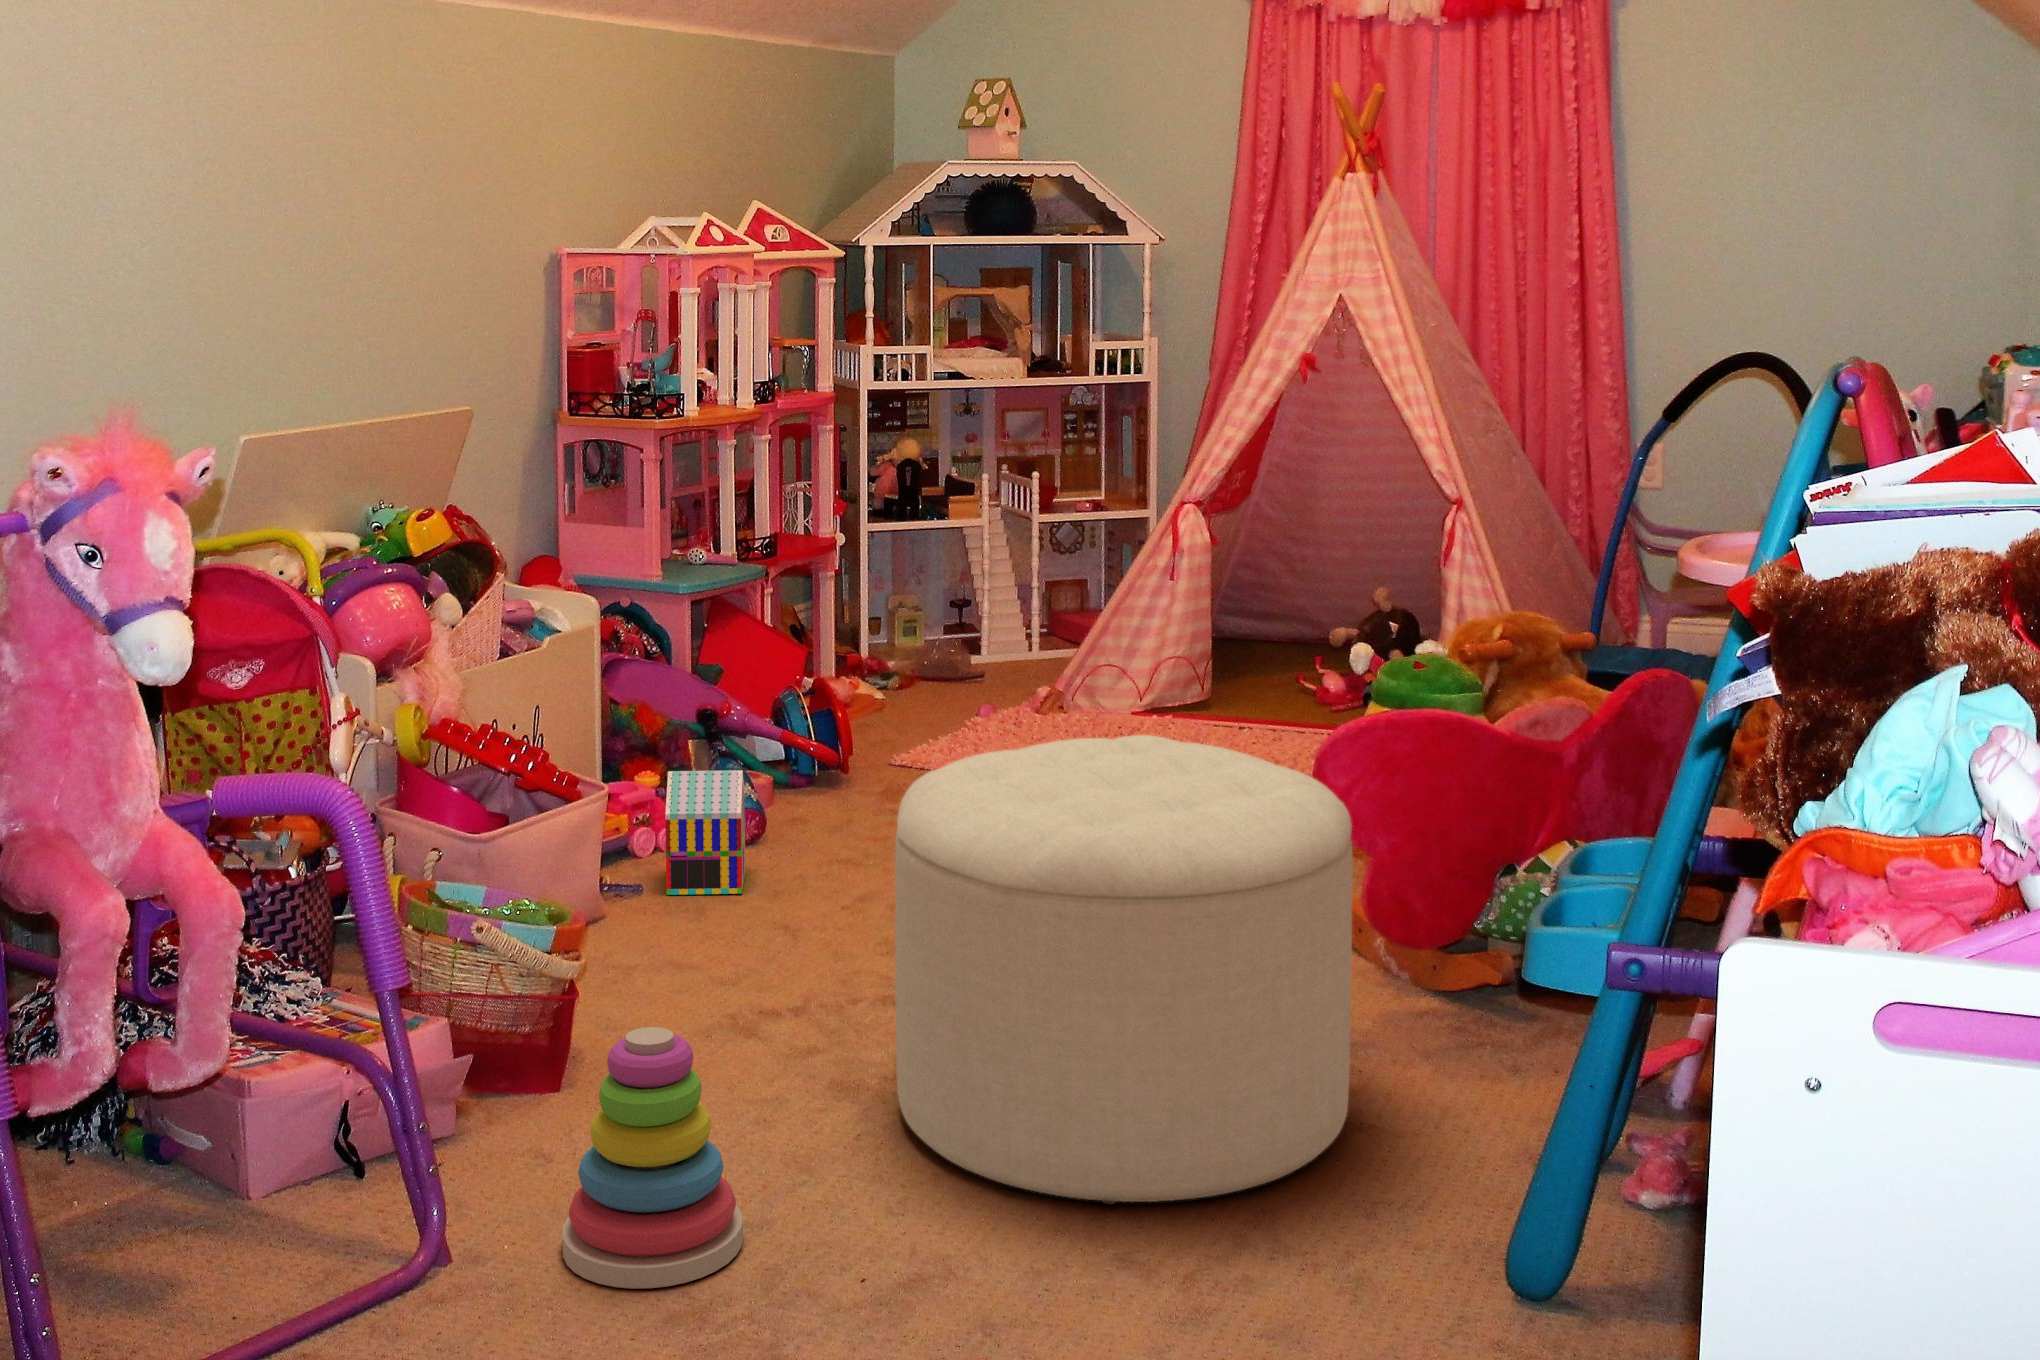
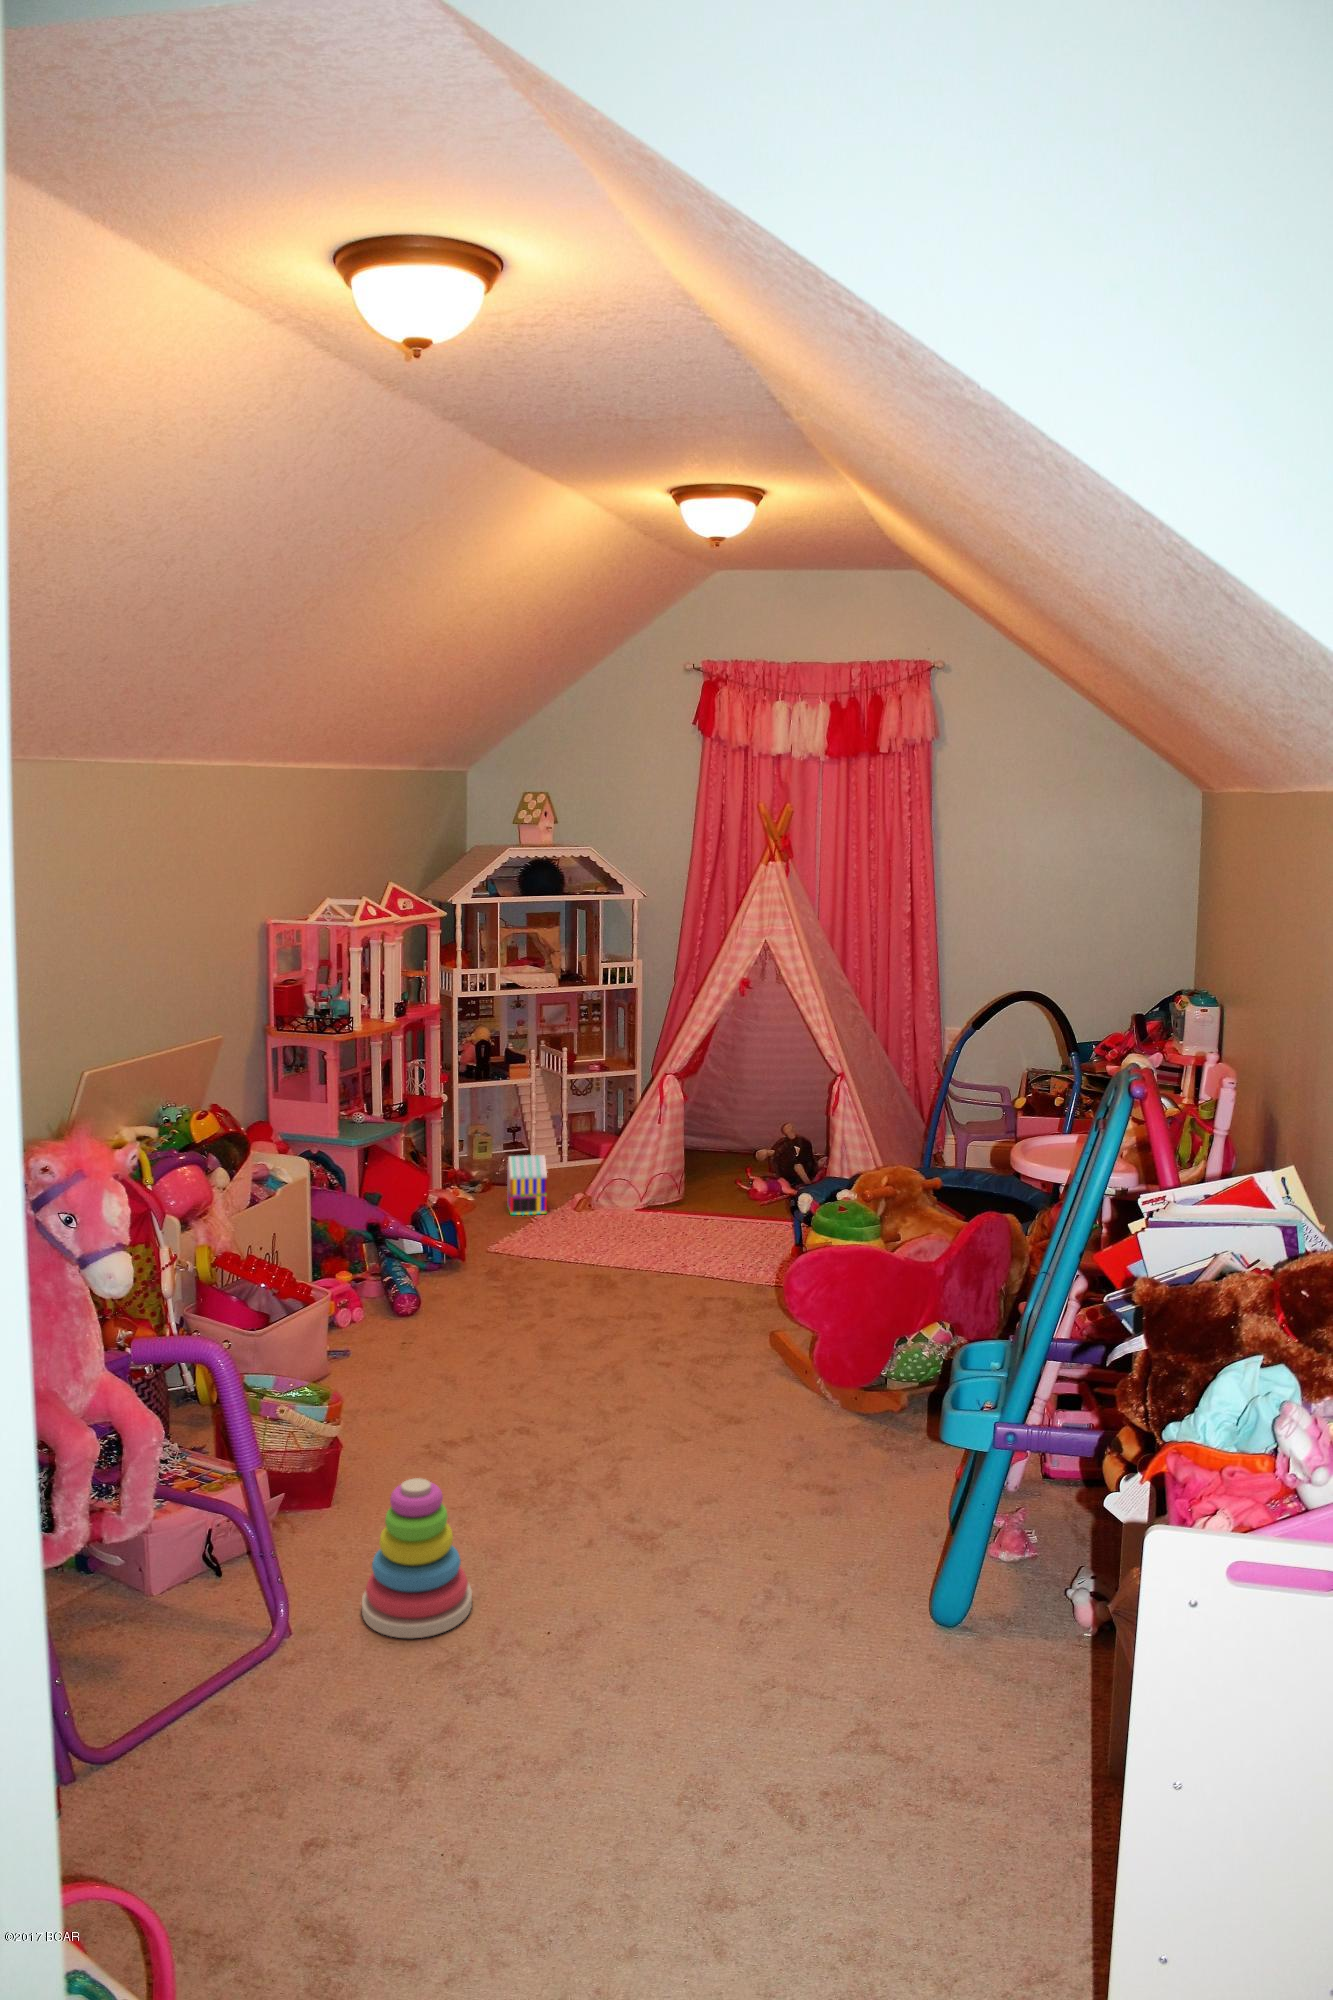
ottoman: present [895,735,1353,1204] -> none [546,1269,822,1564]
toy house: present [665,770,745,895] -> present [507,1155,547,1215]

